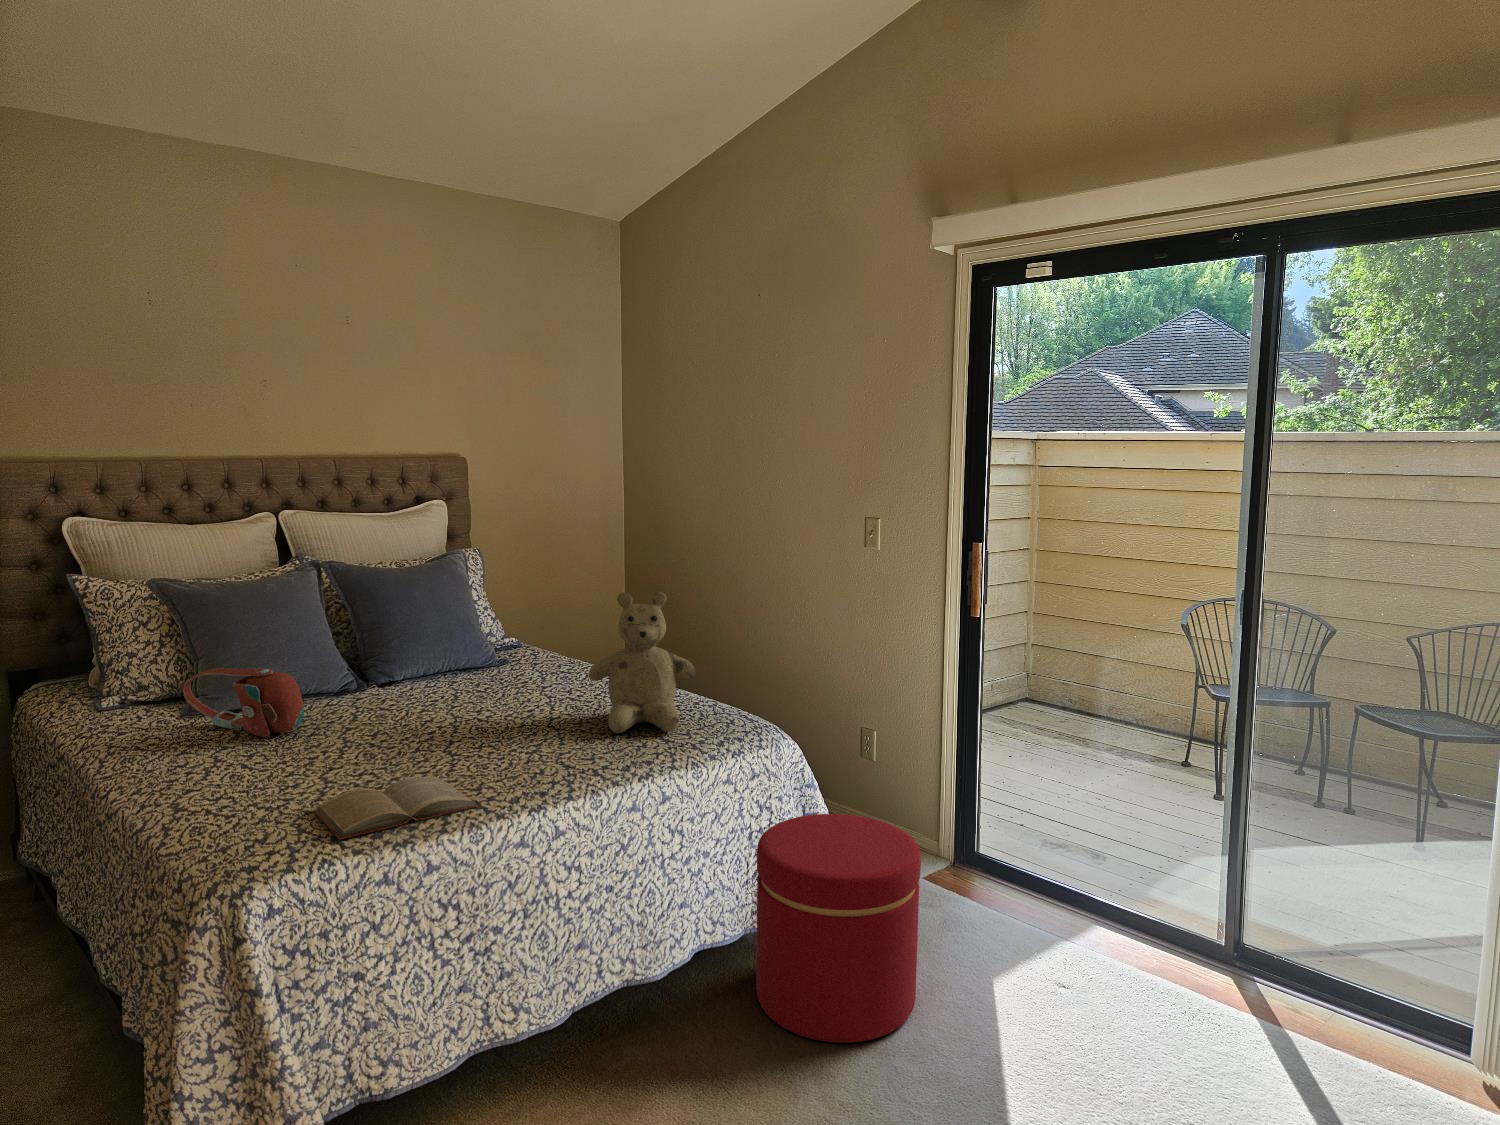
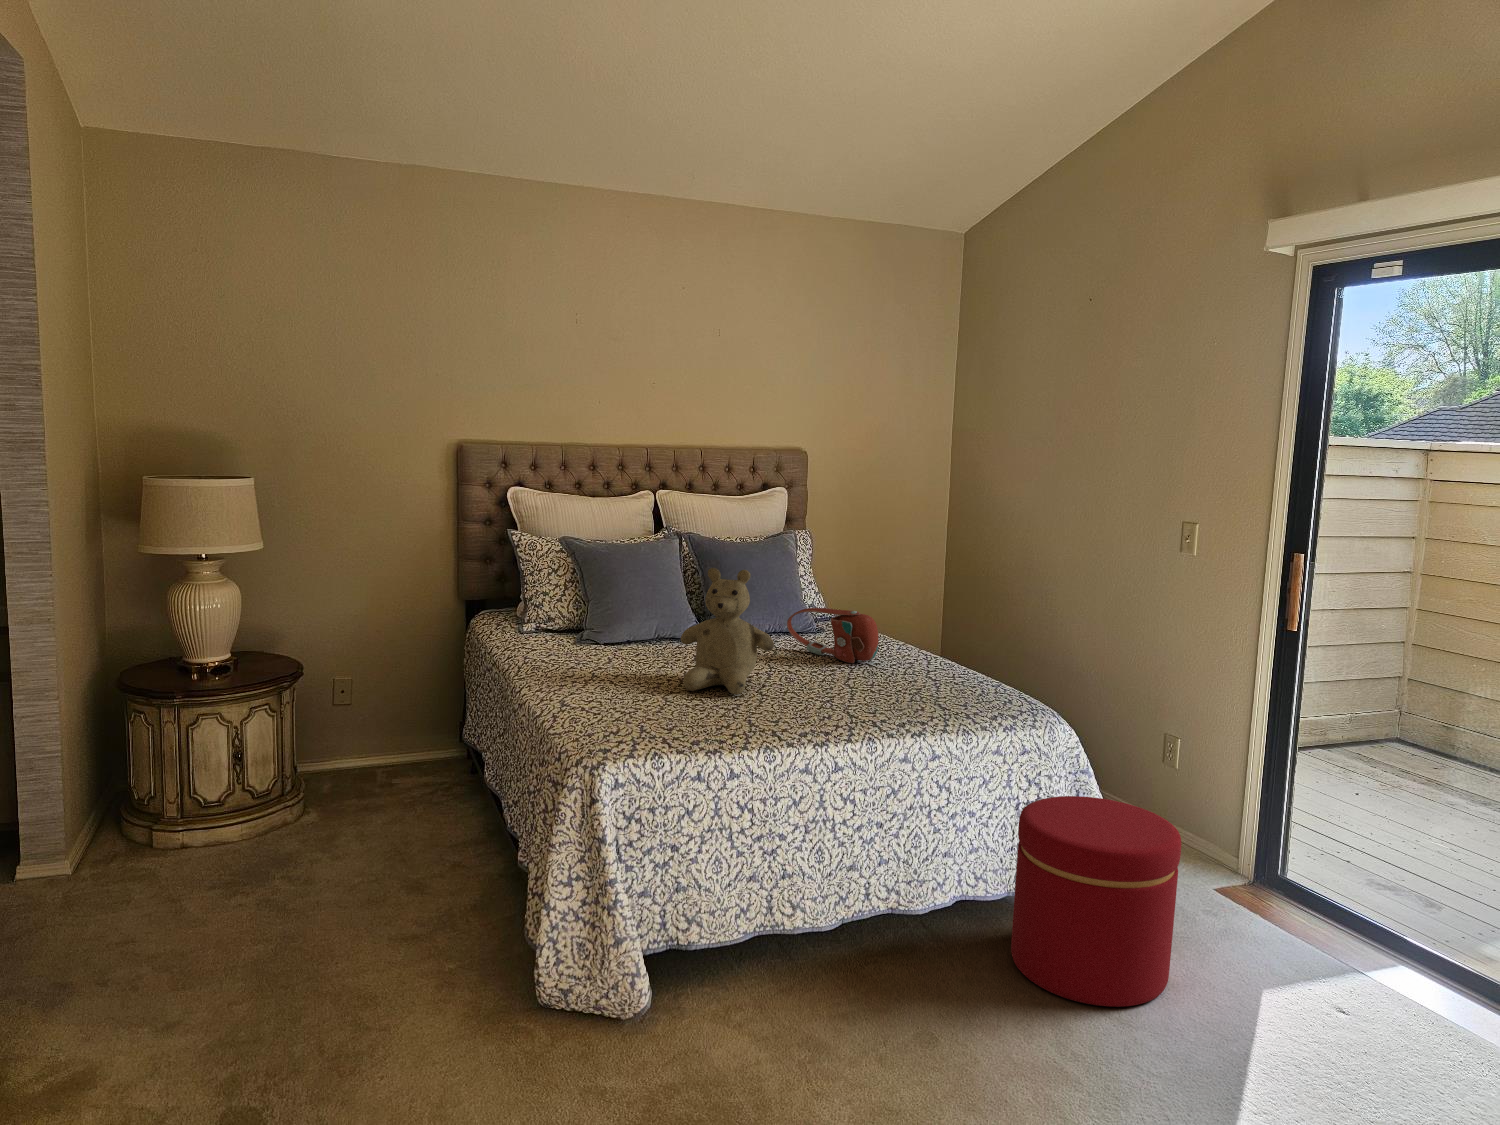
teddy bear: present [588,592,695,733] -> present [681,568,774,695]
handbag: present [183,668,304,737] -> present [787,608,879,663]
book: present [314,777,478,840] -> none [652,707,775,742]

